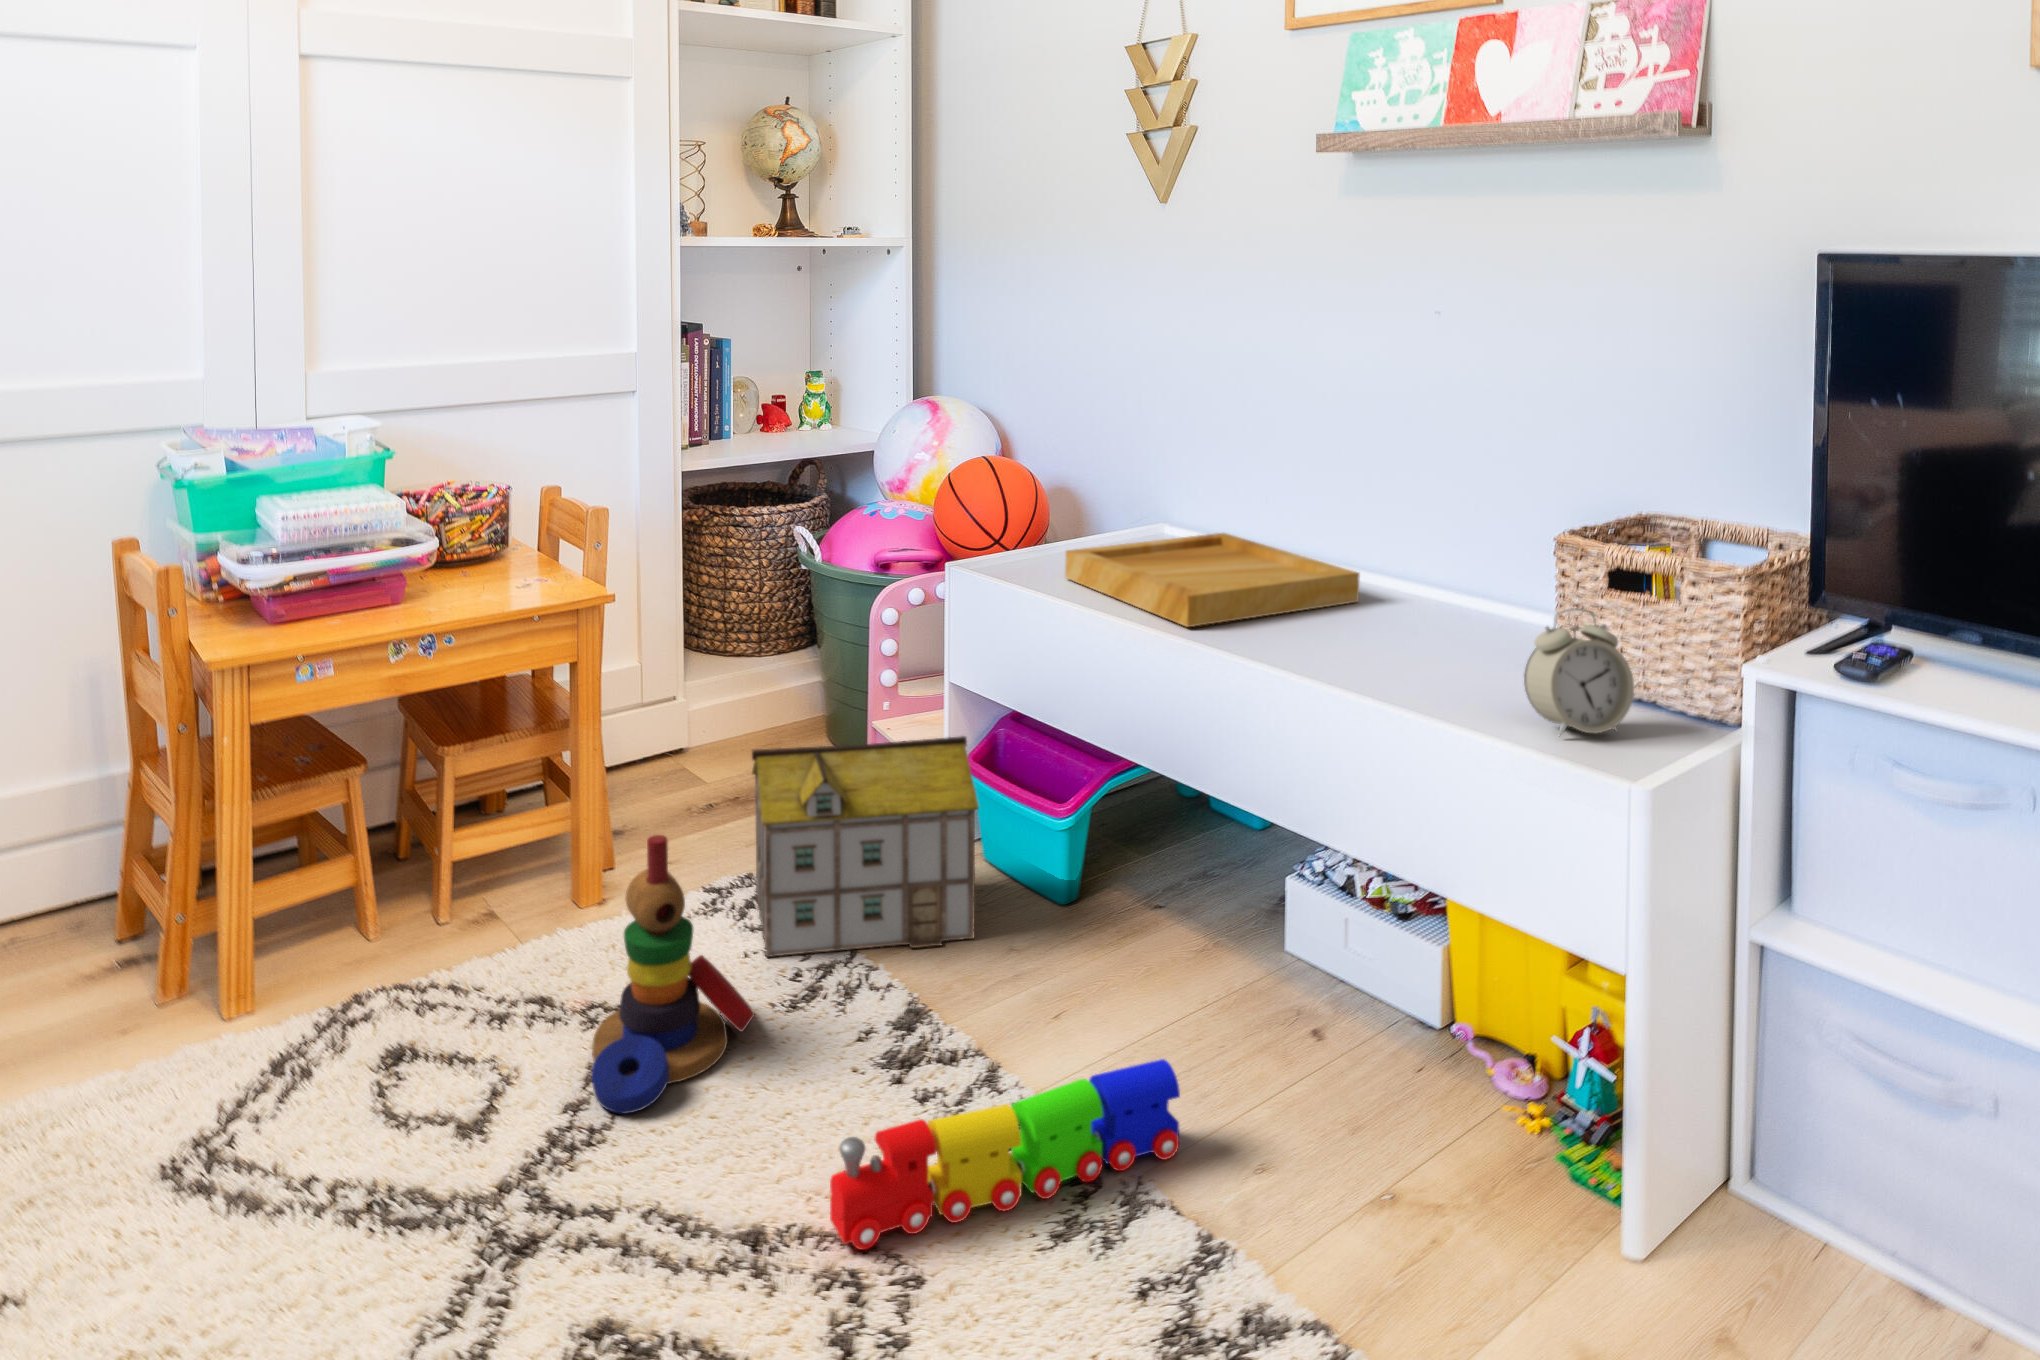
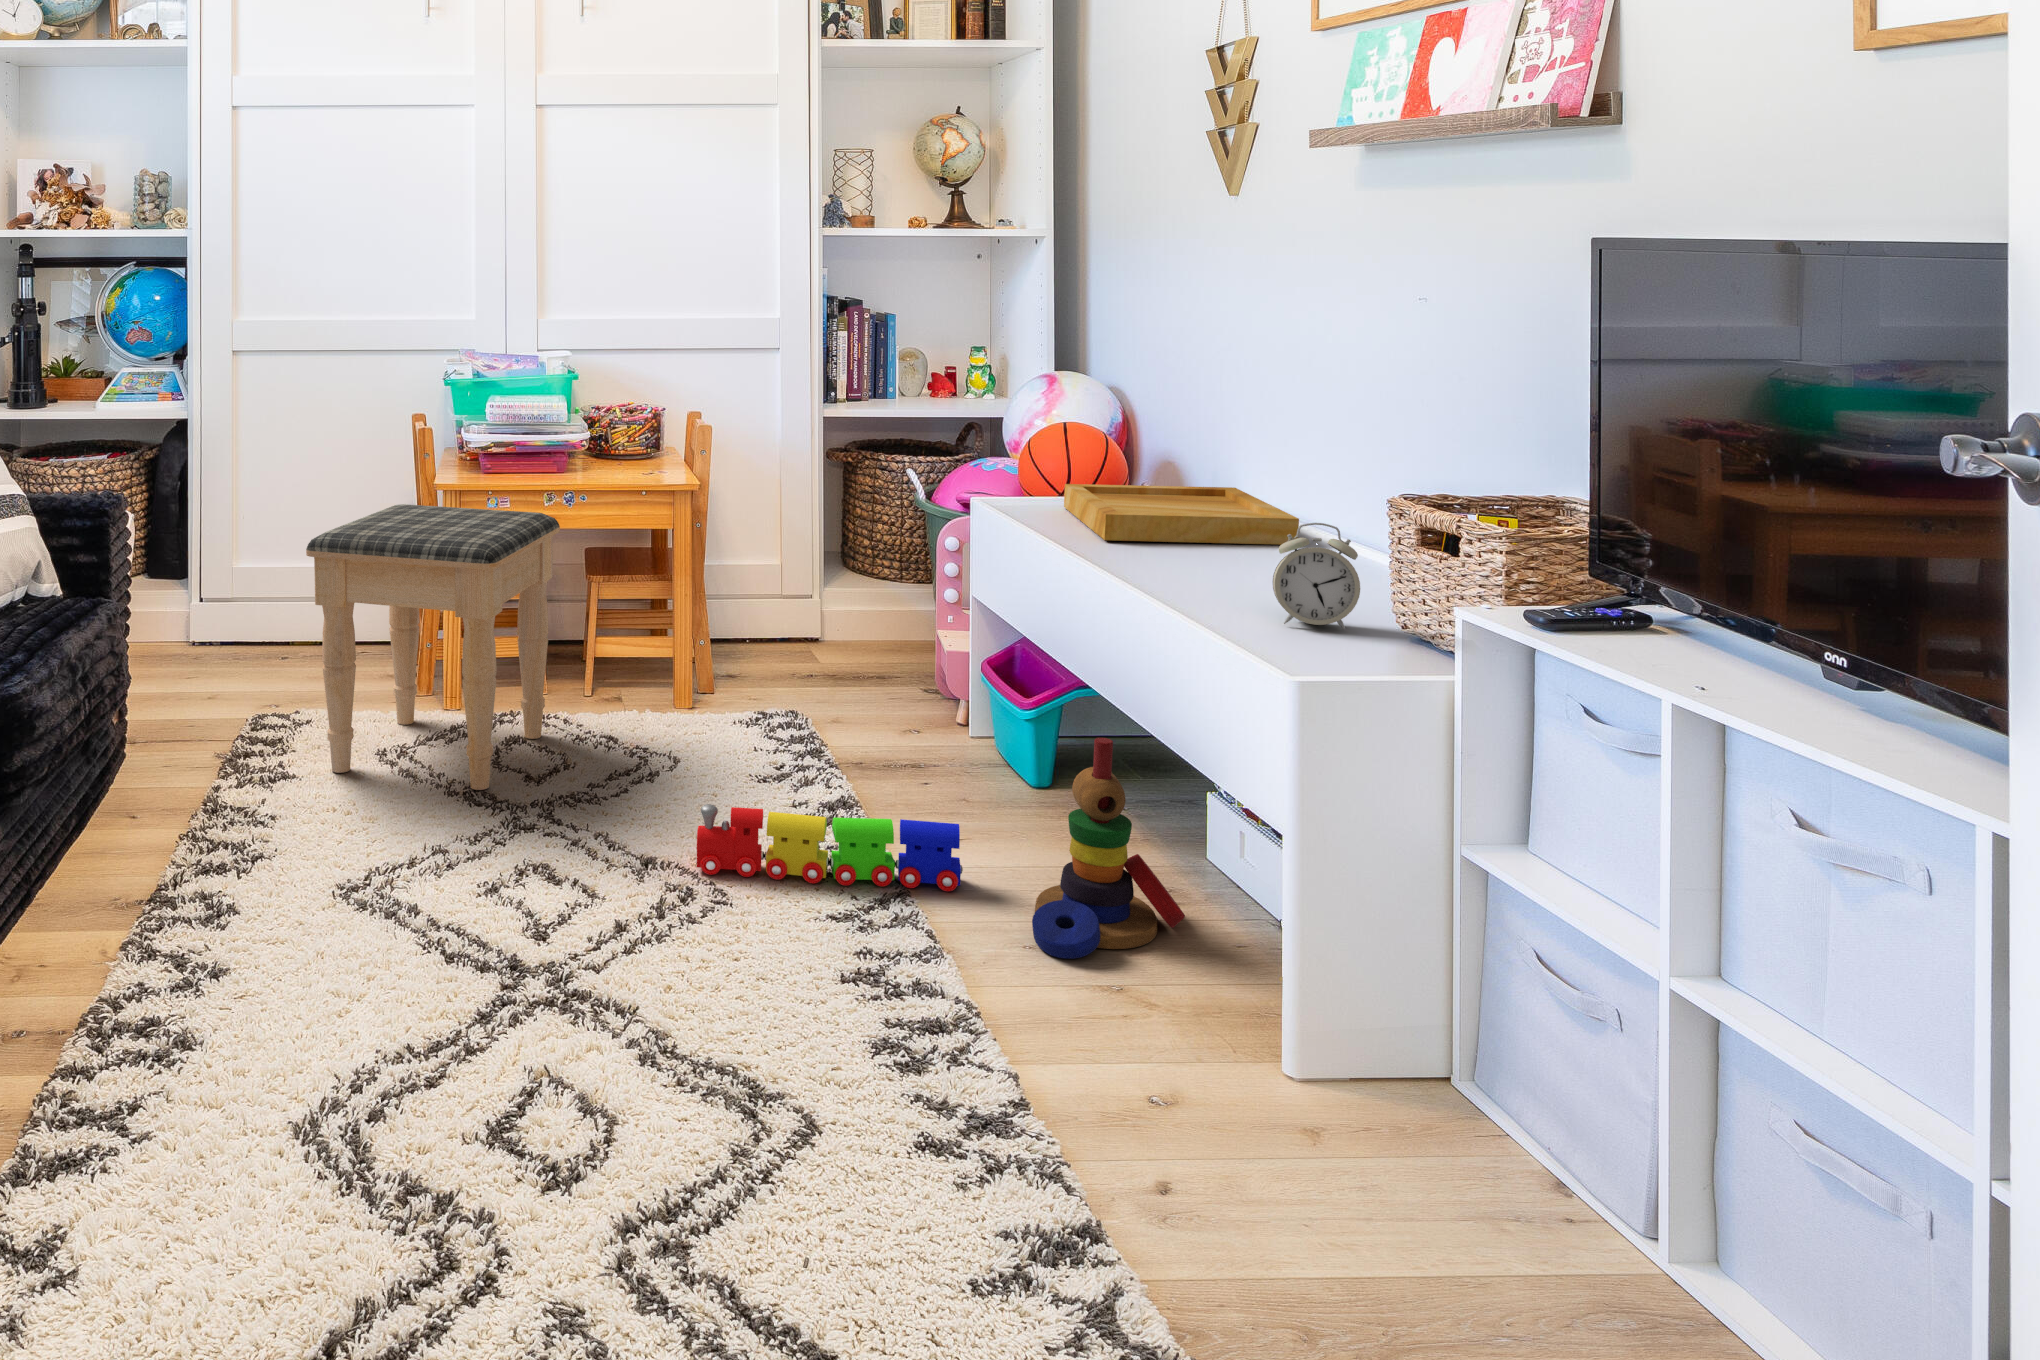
footstool: none [25,693,442,1241] -> present [306,504,560,790]
toy house: present [752,736,979,957] -> none [774,599,951,766]
stacking toy: present [591,835,755,1114] -> present [1032,738,1185,959]

